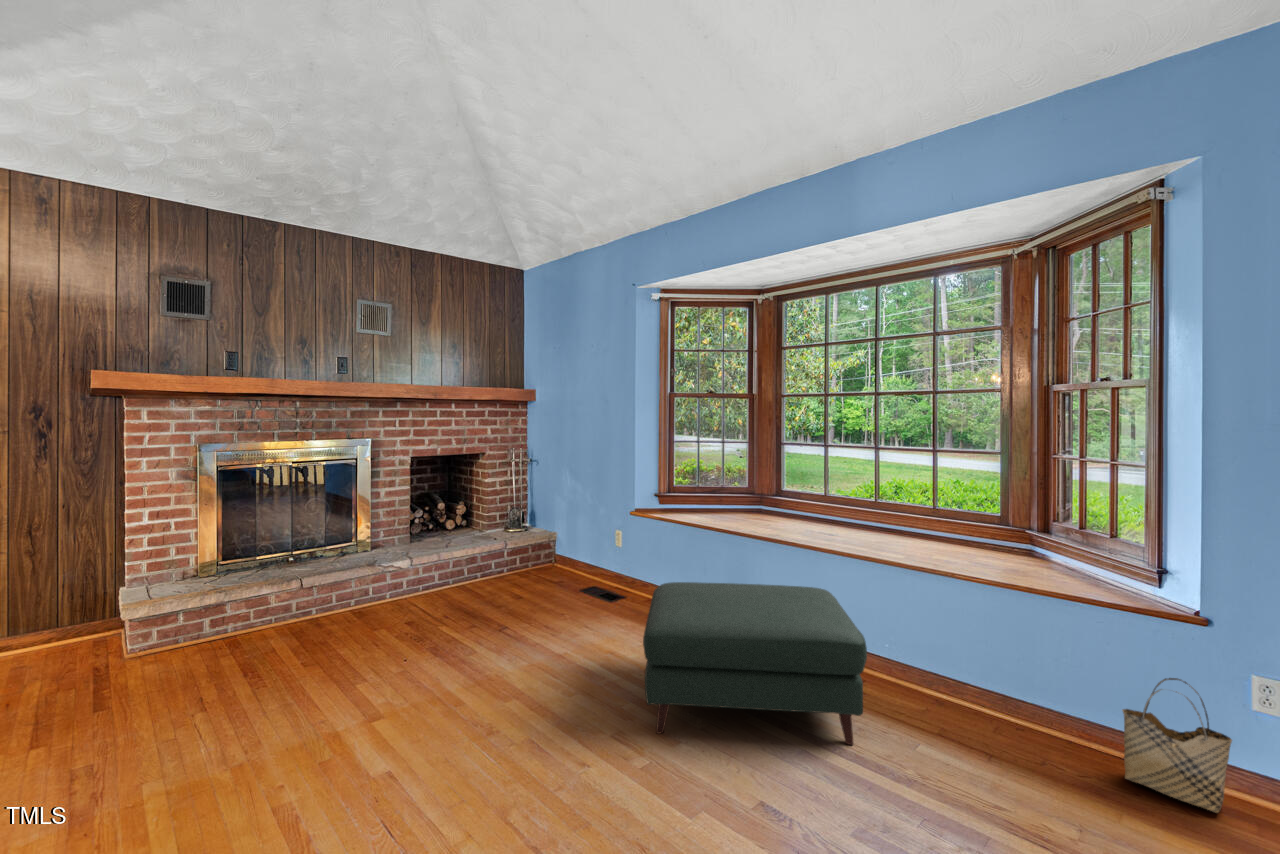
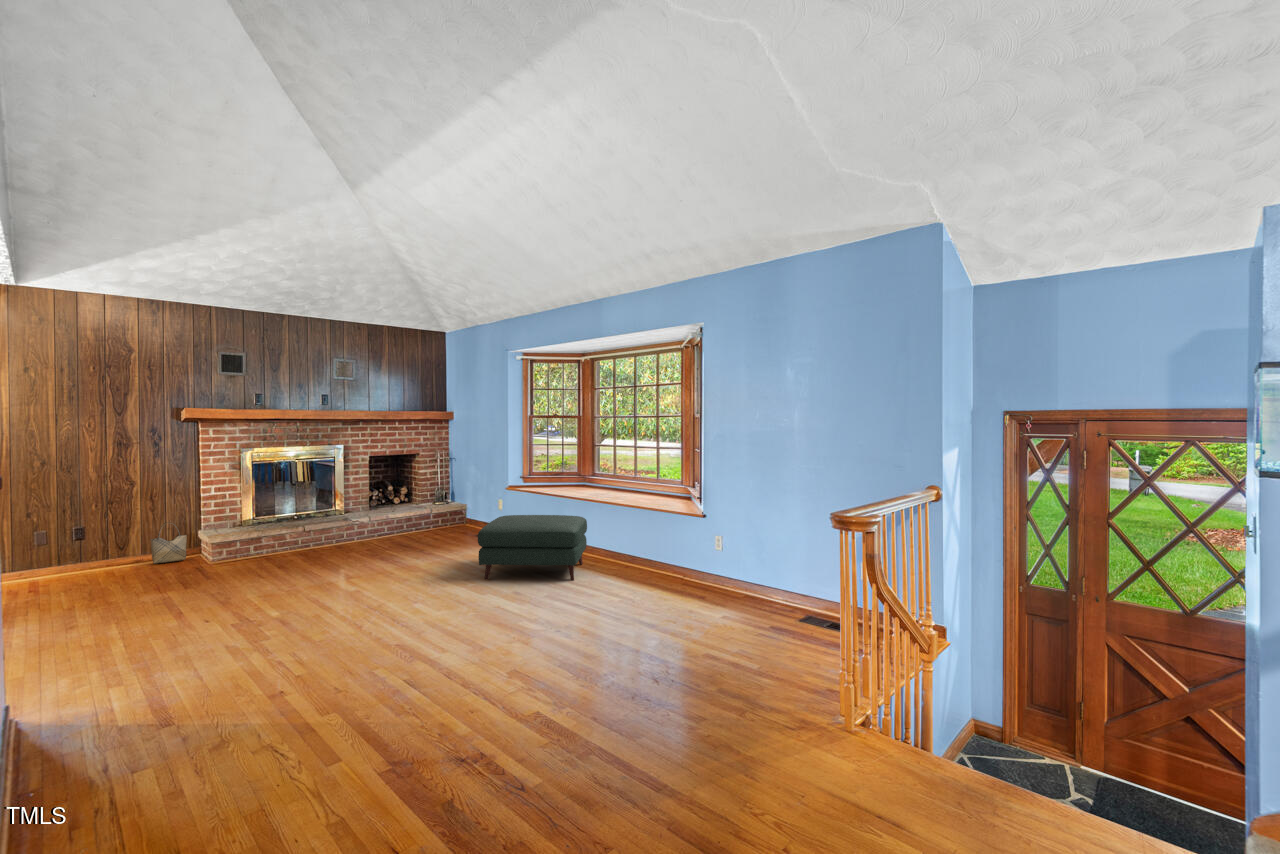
woven basket: present [1122,678,1232,812] -> present [150,522,187,564]

